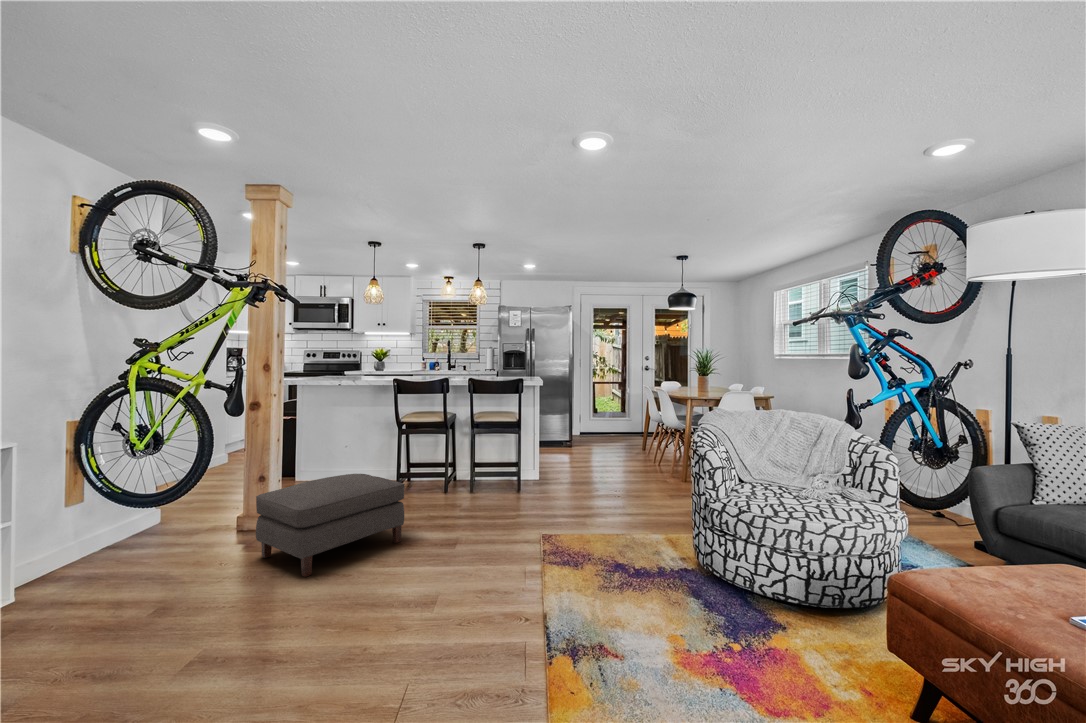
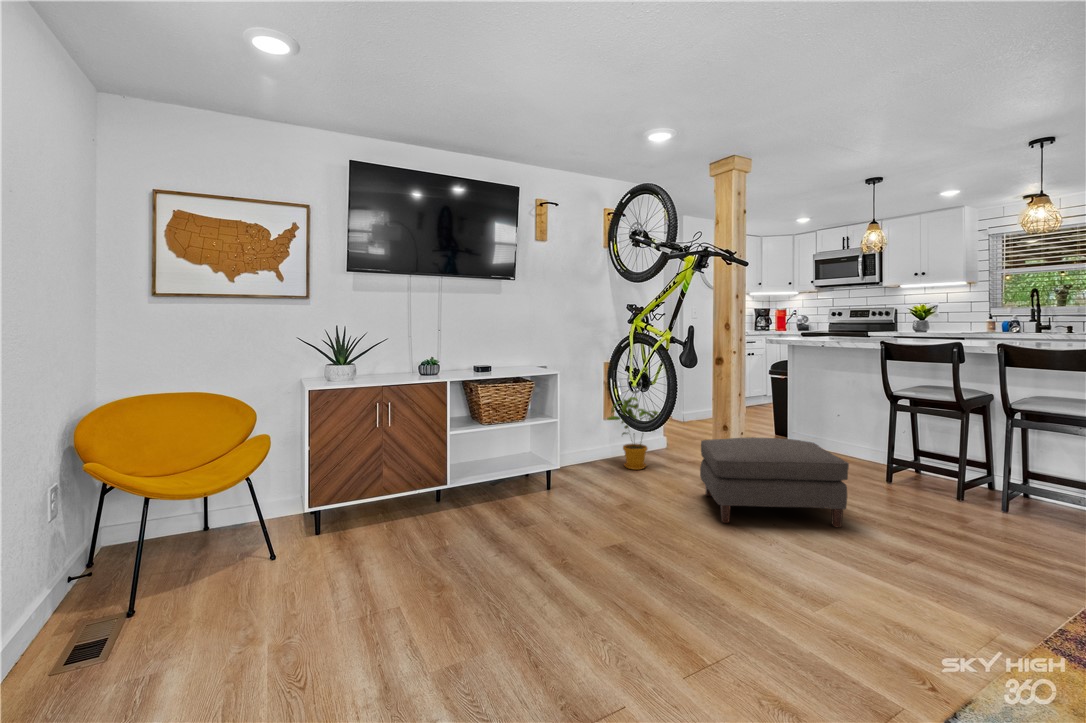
house plant: none [79,461,180,563] -> present [608,397,658,470]

